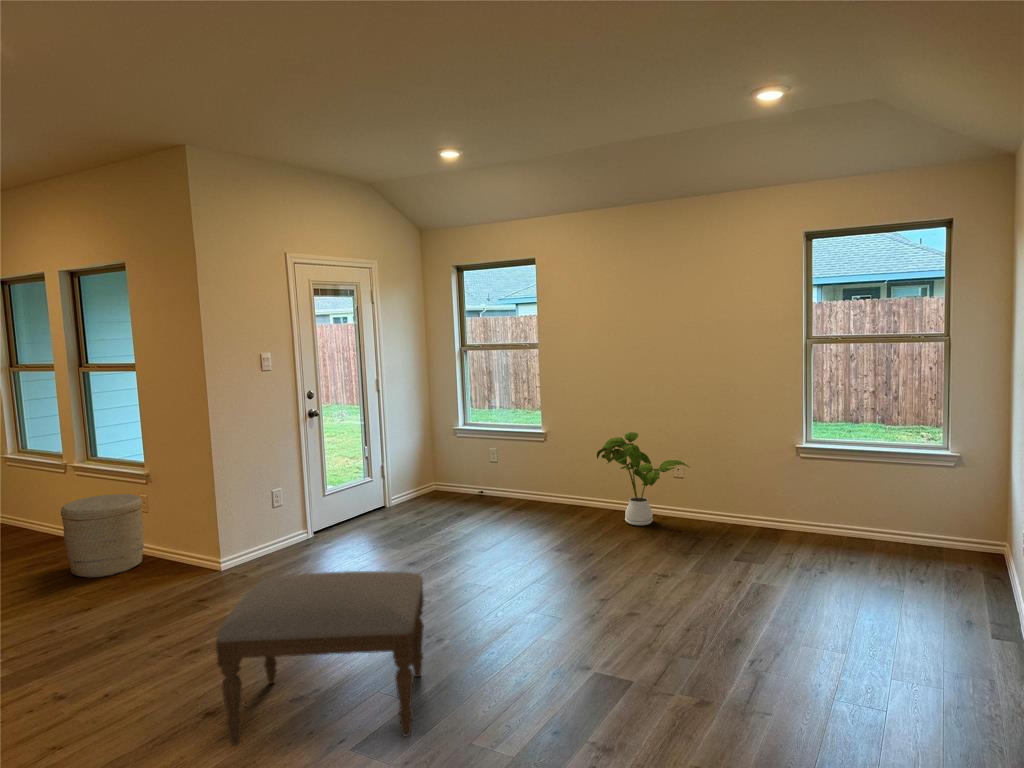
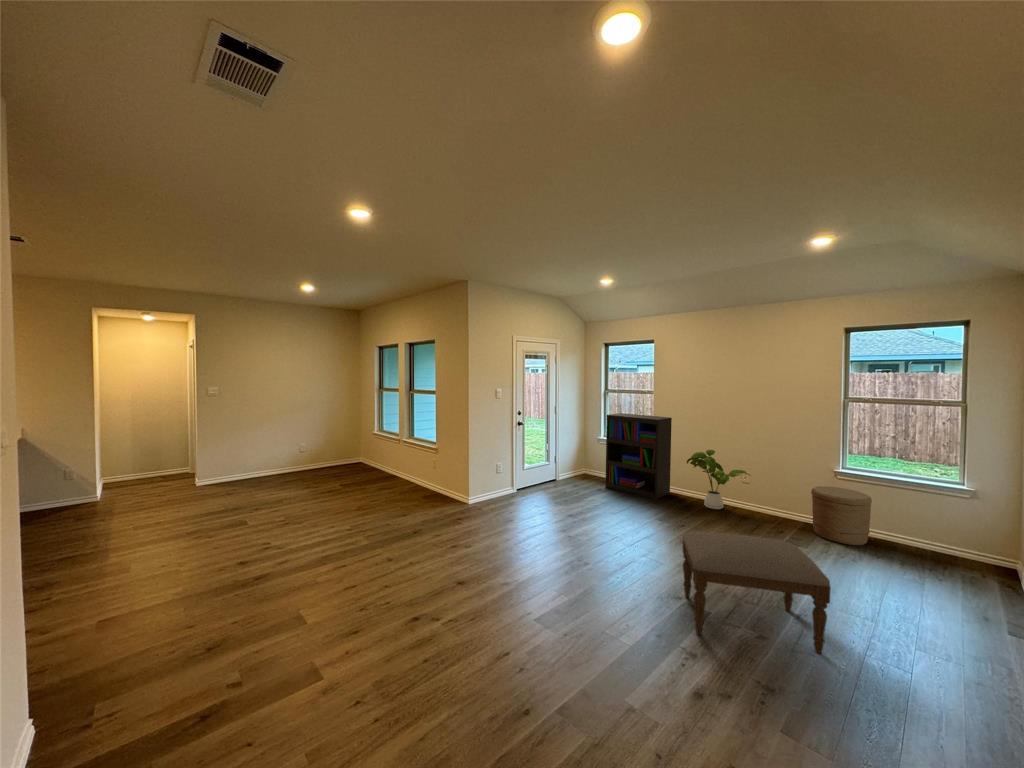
bookshelf: none [467,384,573,520] -> present [605,413,672,499]
woven basket: present [61,494,144,578] -> present [811,486,872,545]
ottoman: present [216,571,424,745] -> present [682,532,831,654]

